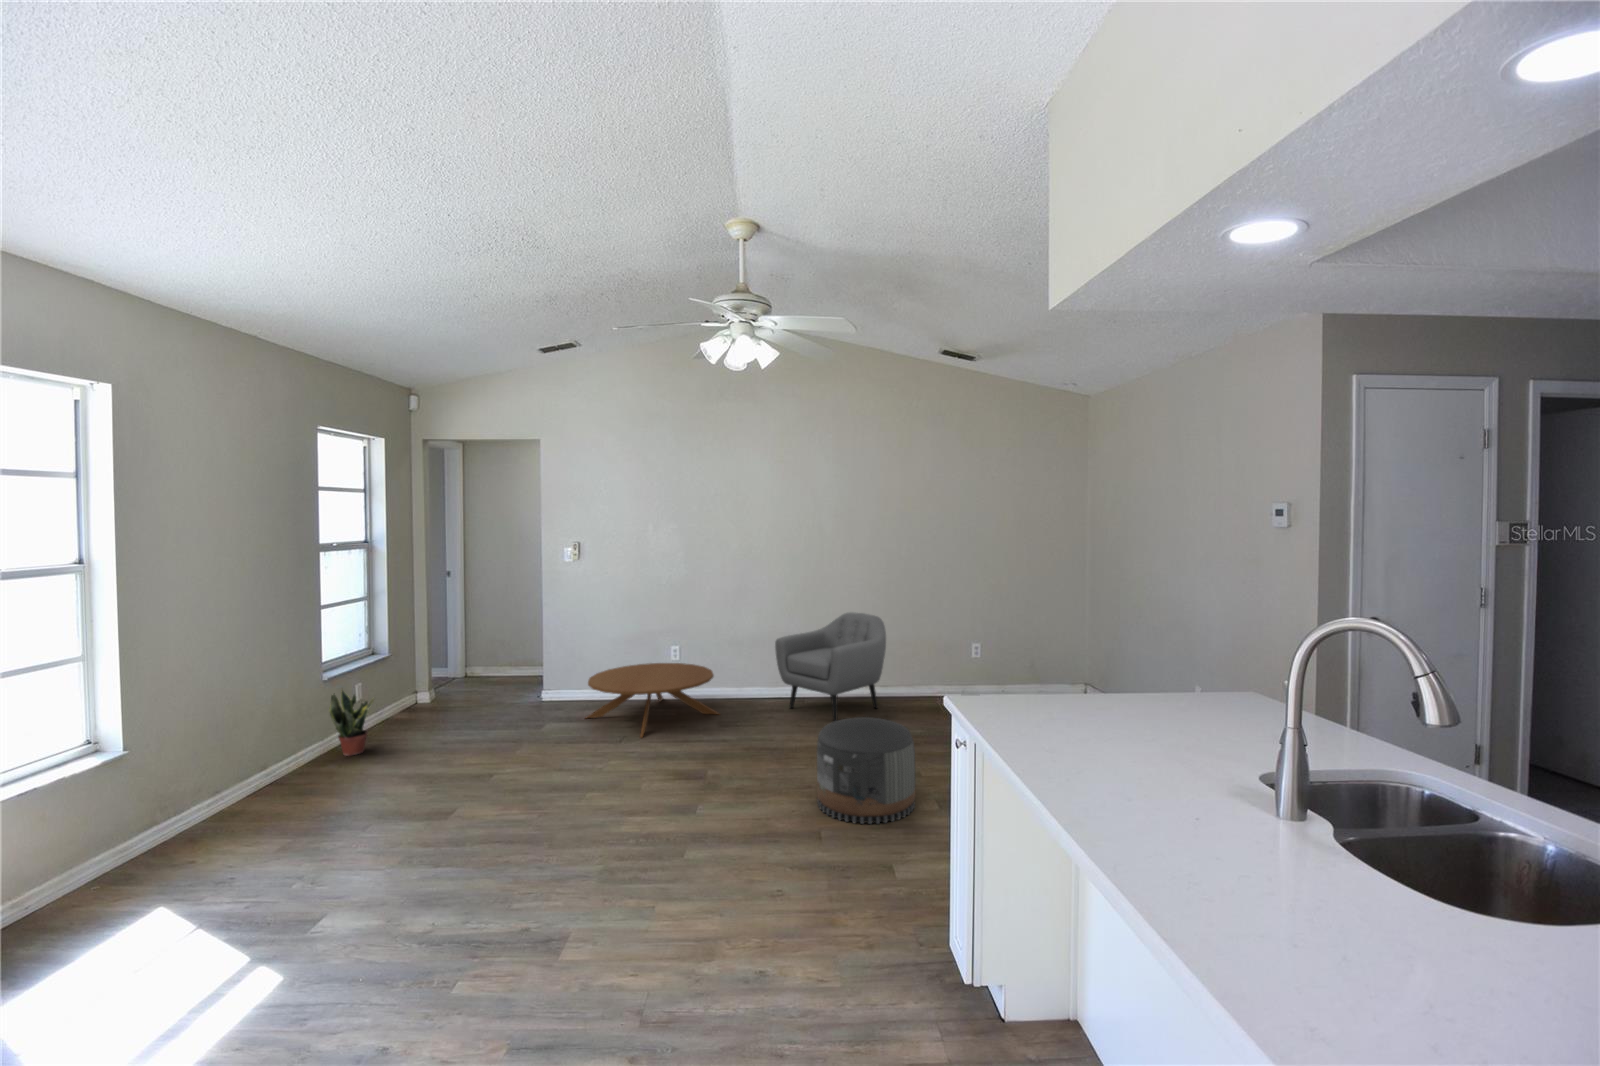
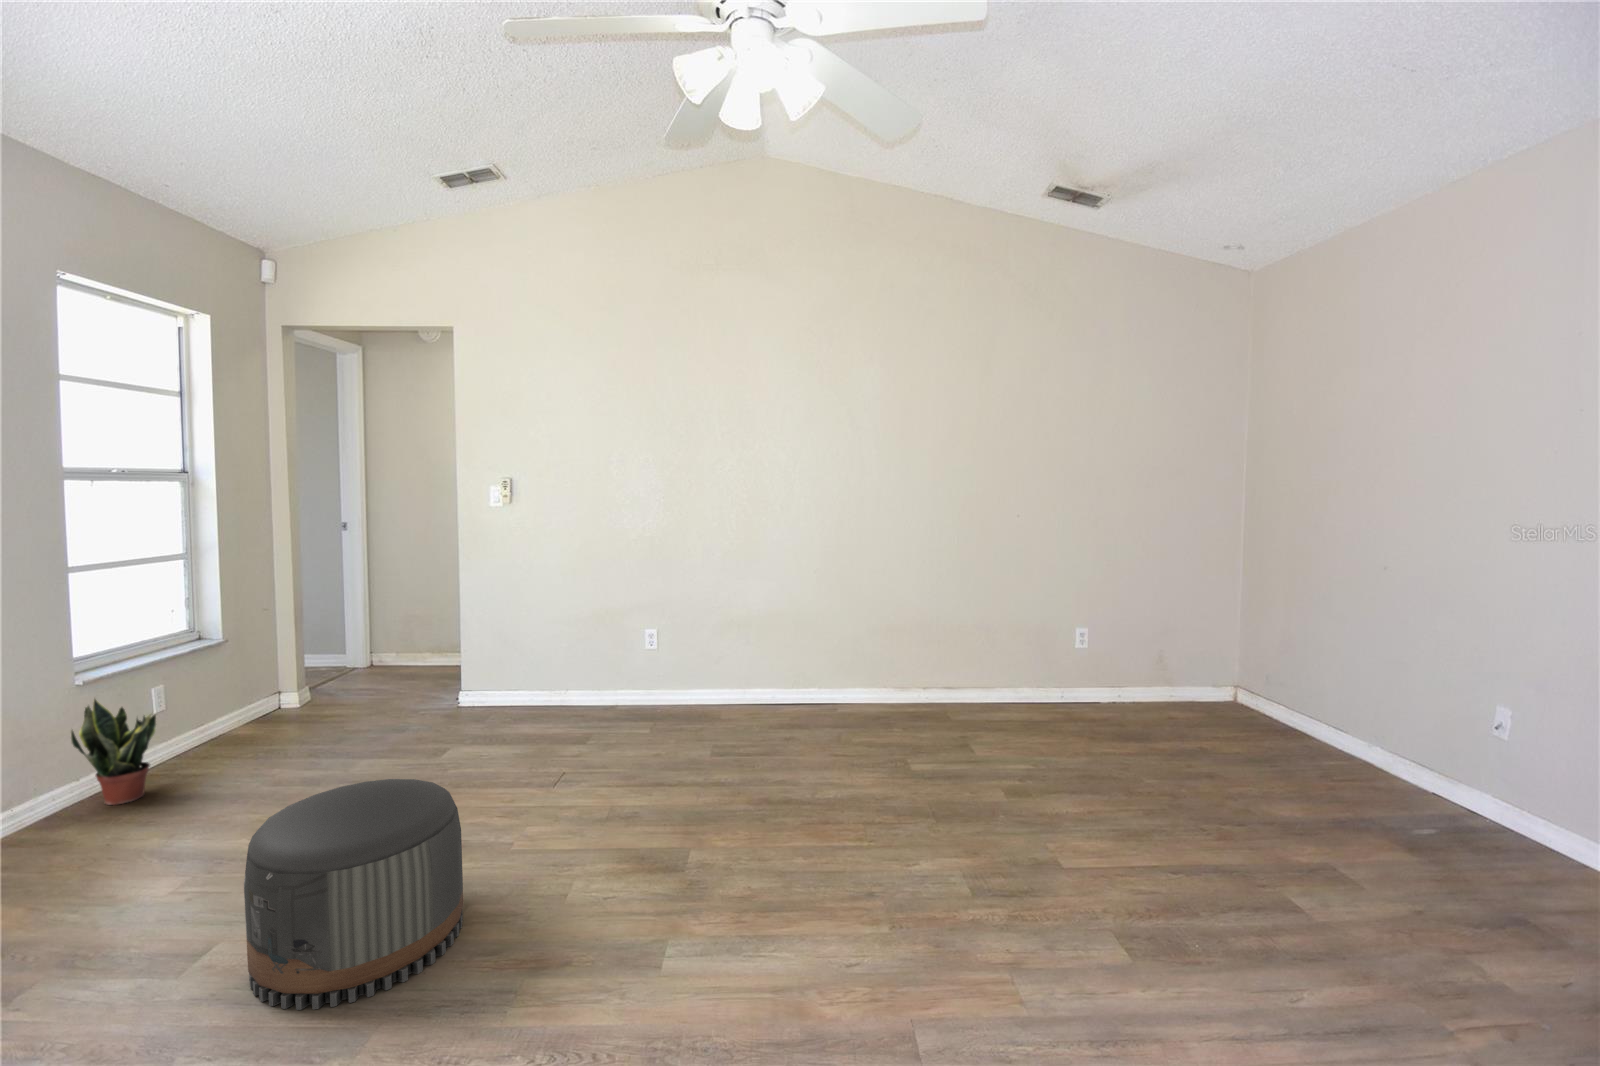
armchair: present [775,612,886,721] -> none [793,590,957,753]
coffee table: present [587,663,720,738] -> none [509,657,711,779]
pouf: present [817,717,915,824] -> present [244,779,463,1010]

